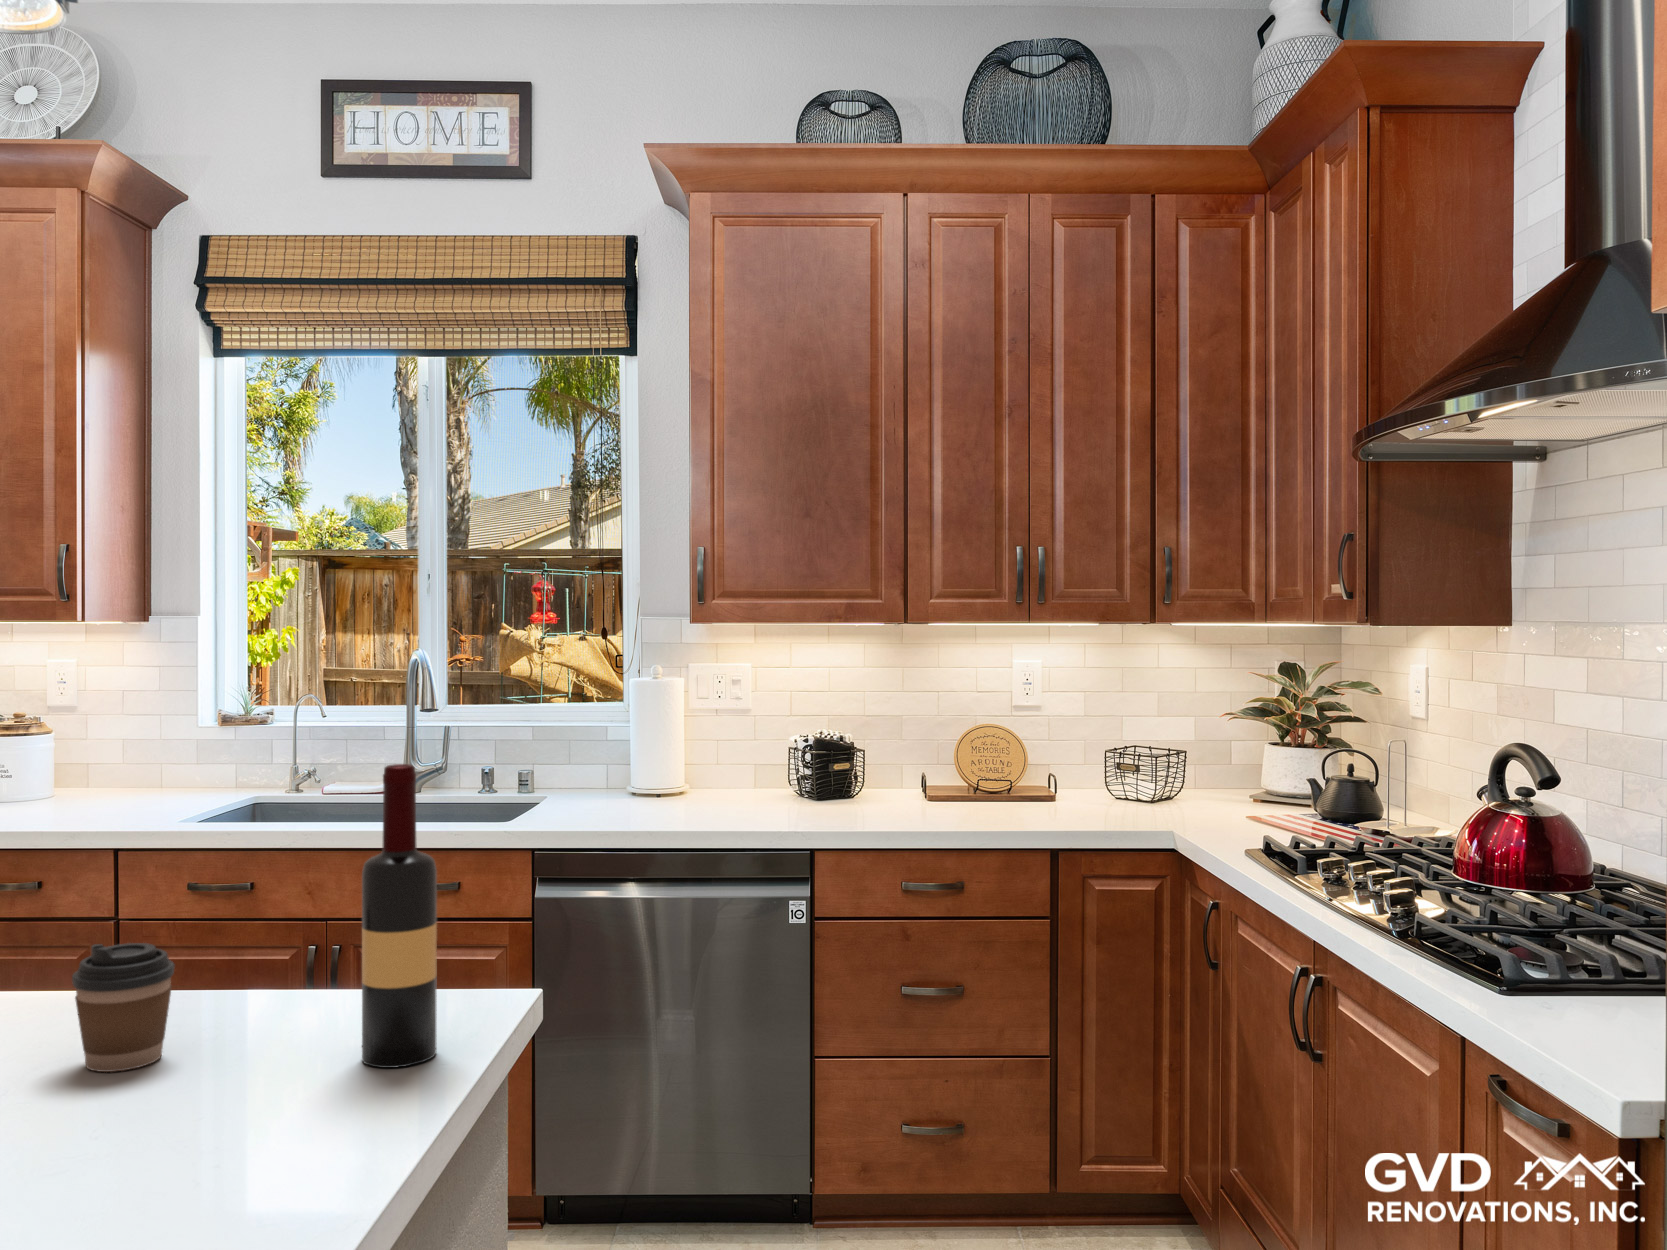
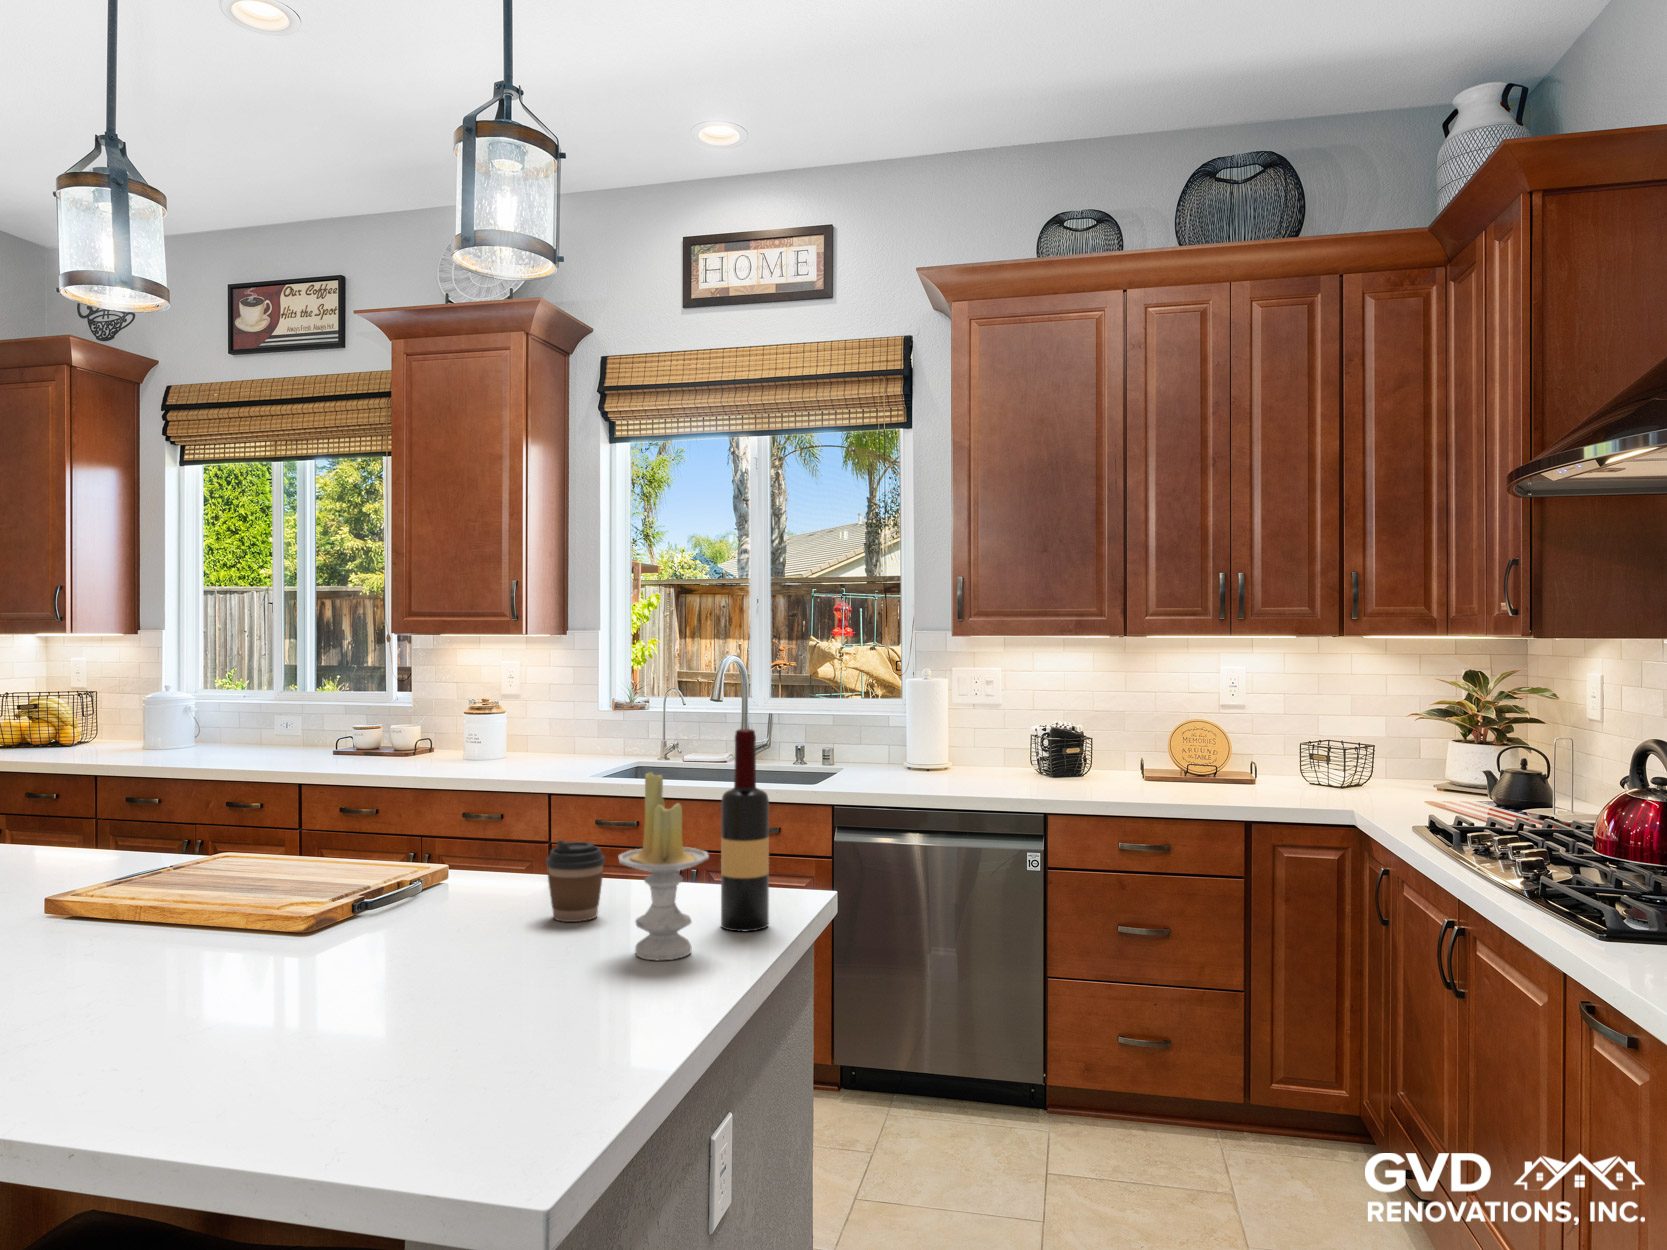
candle: none [186,839,339,1135] -> present [619,772,709,960]

